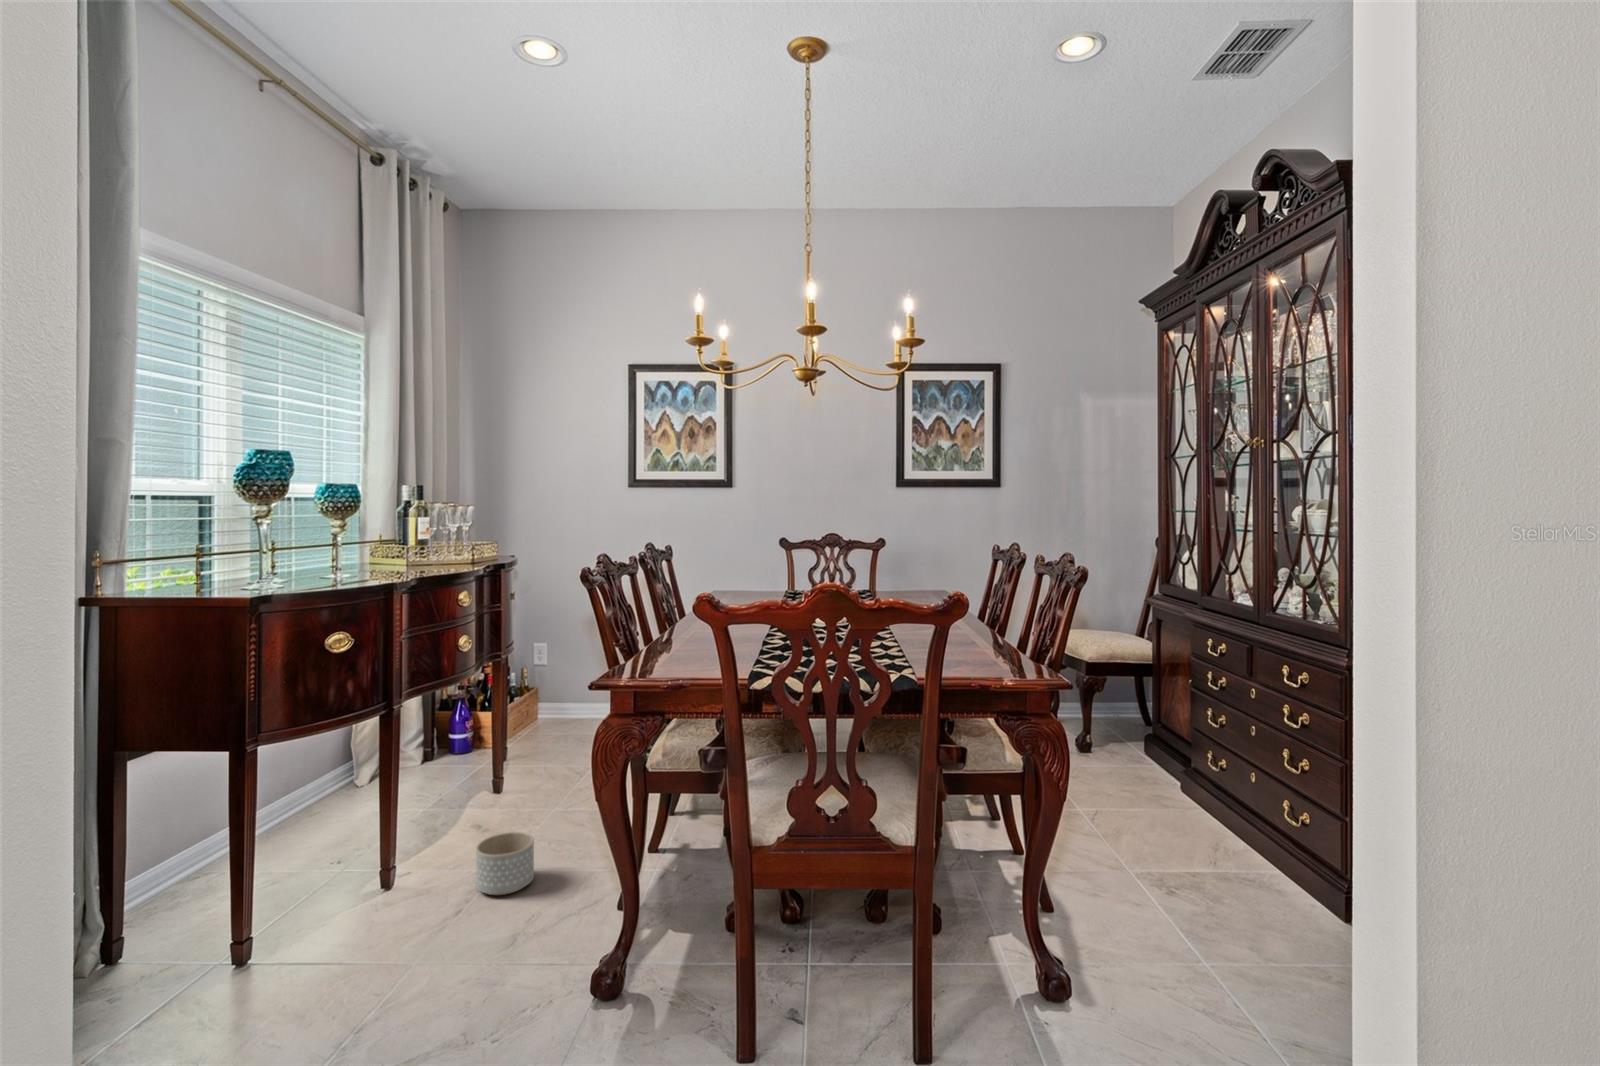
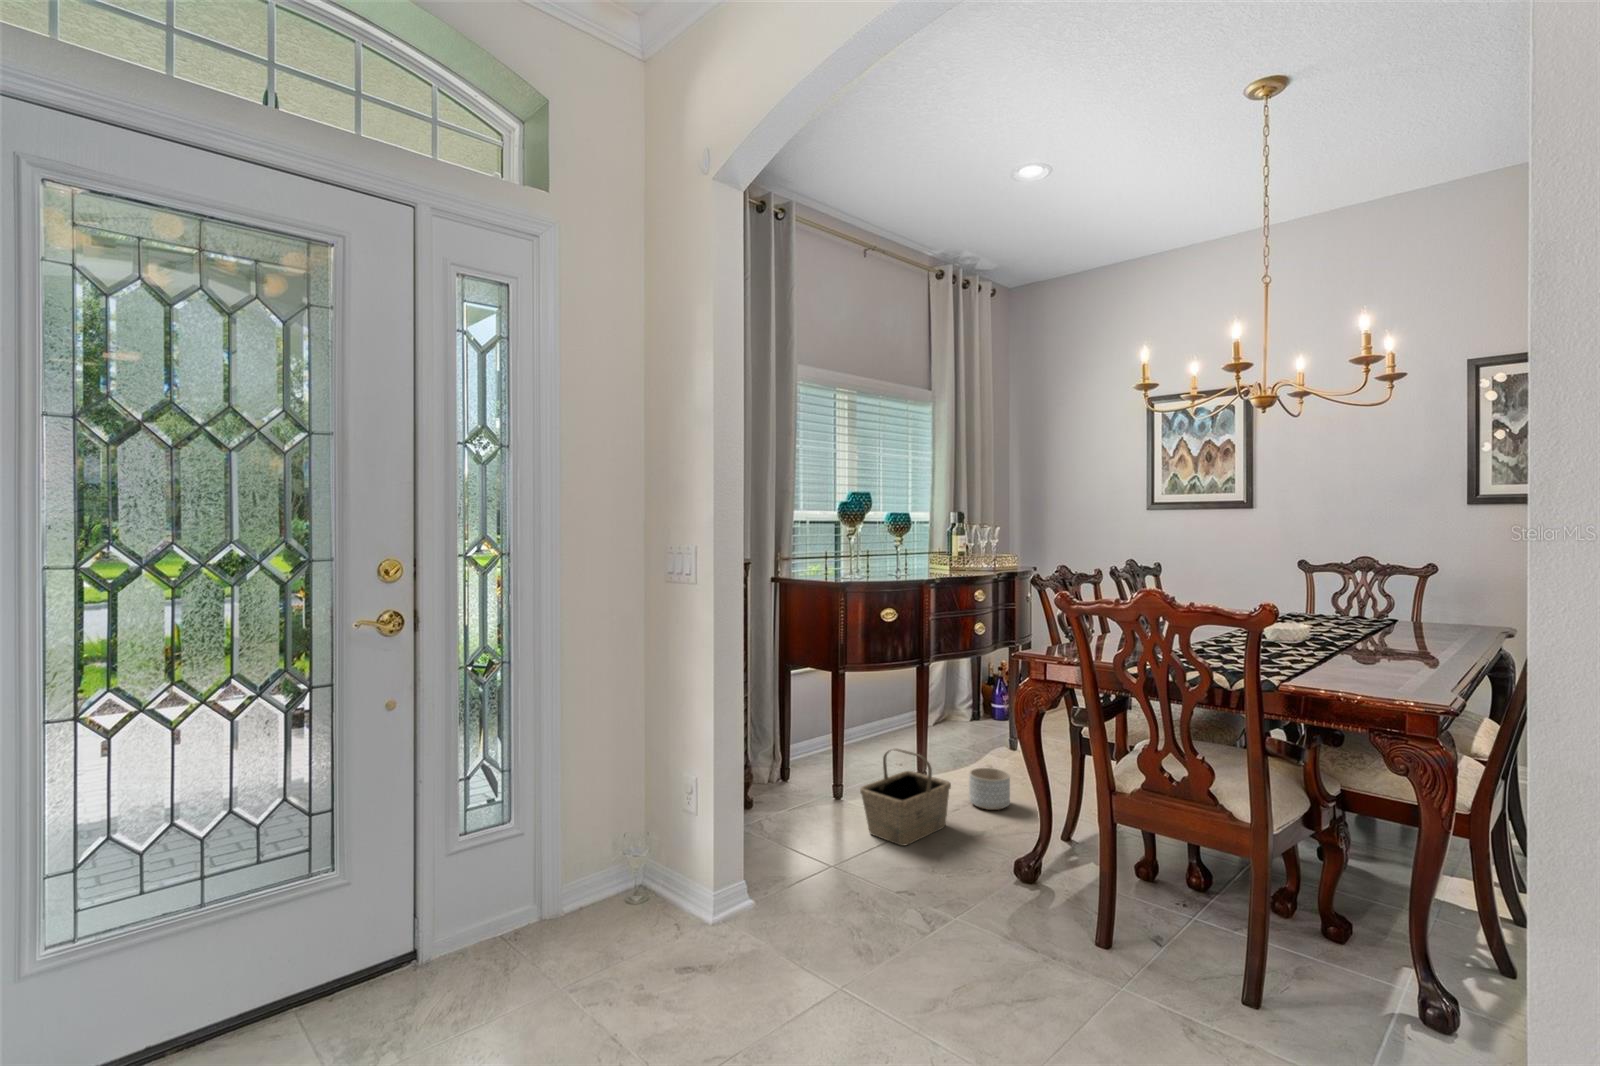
basket: none [313,857,465,1017] -> present [860,749,951,846]

